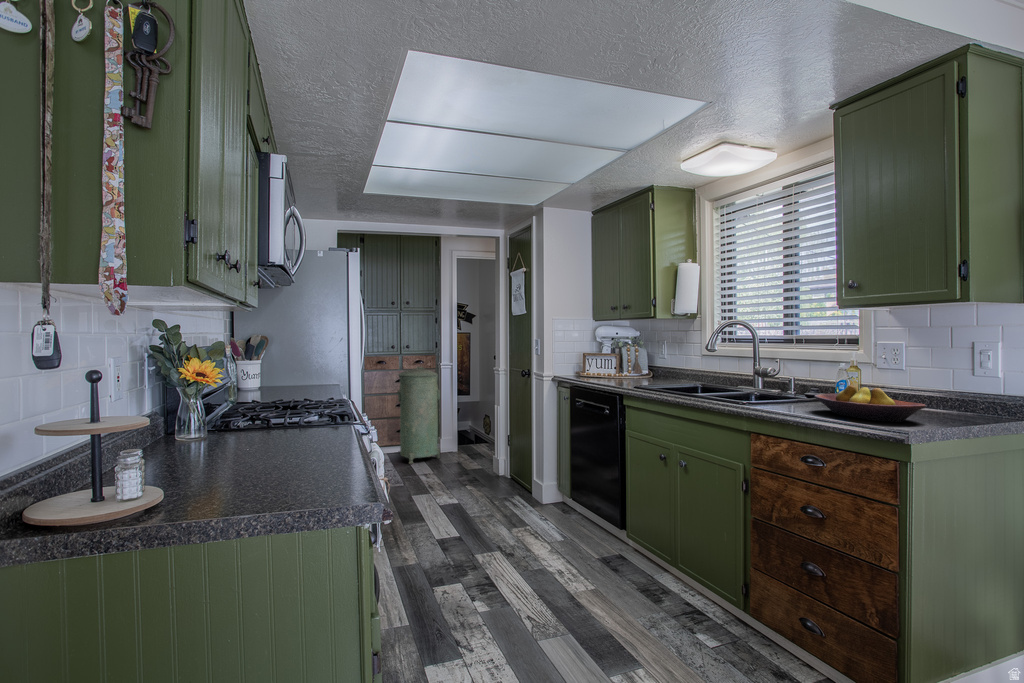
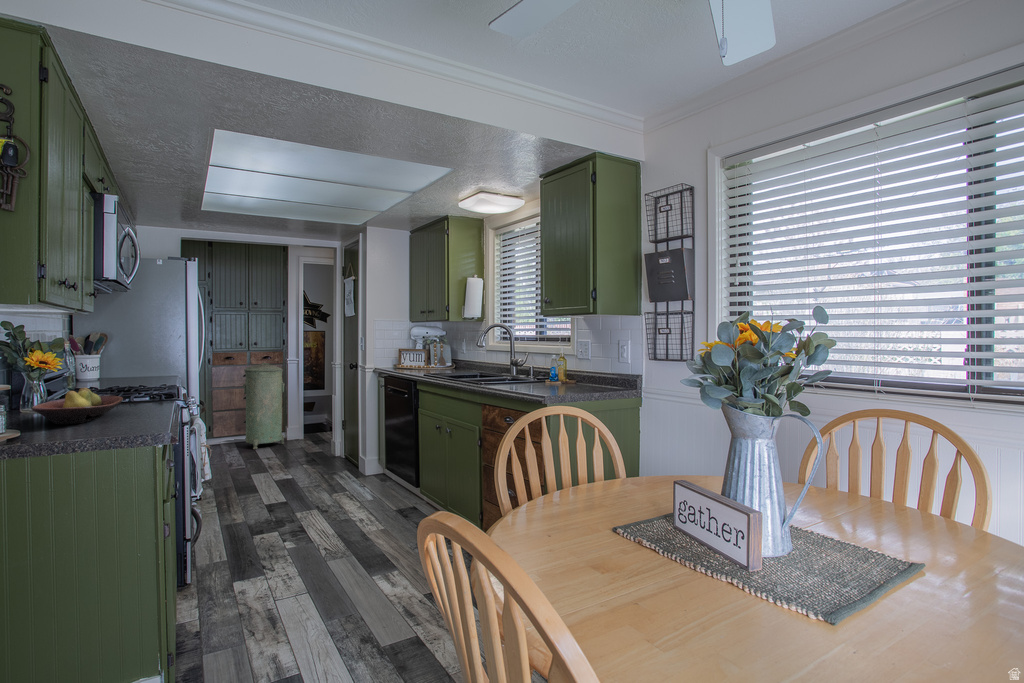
fruit bowl: present [814,385,926,422] -> present [31,388,123,424]

